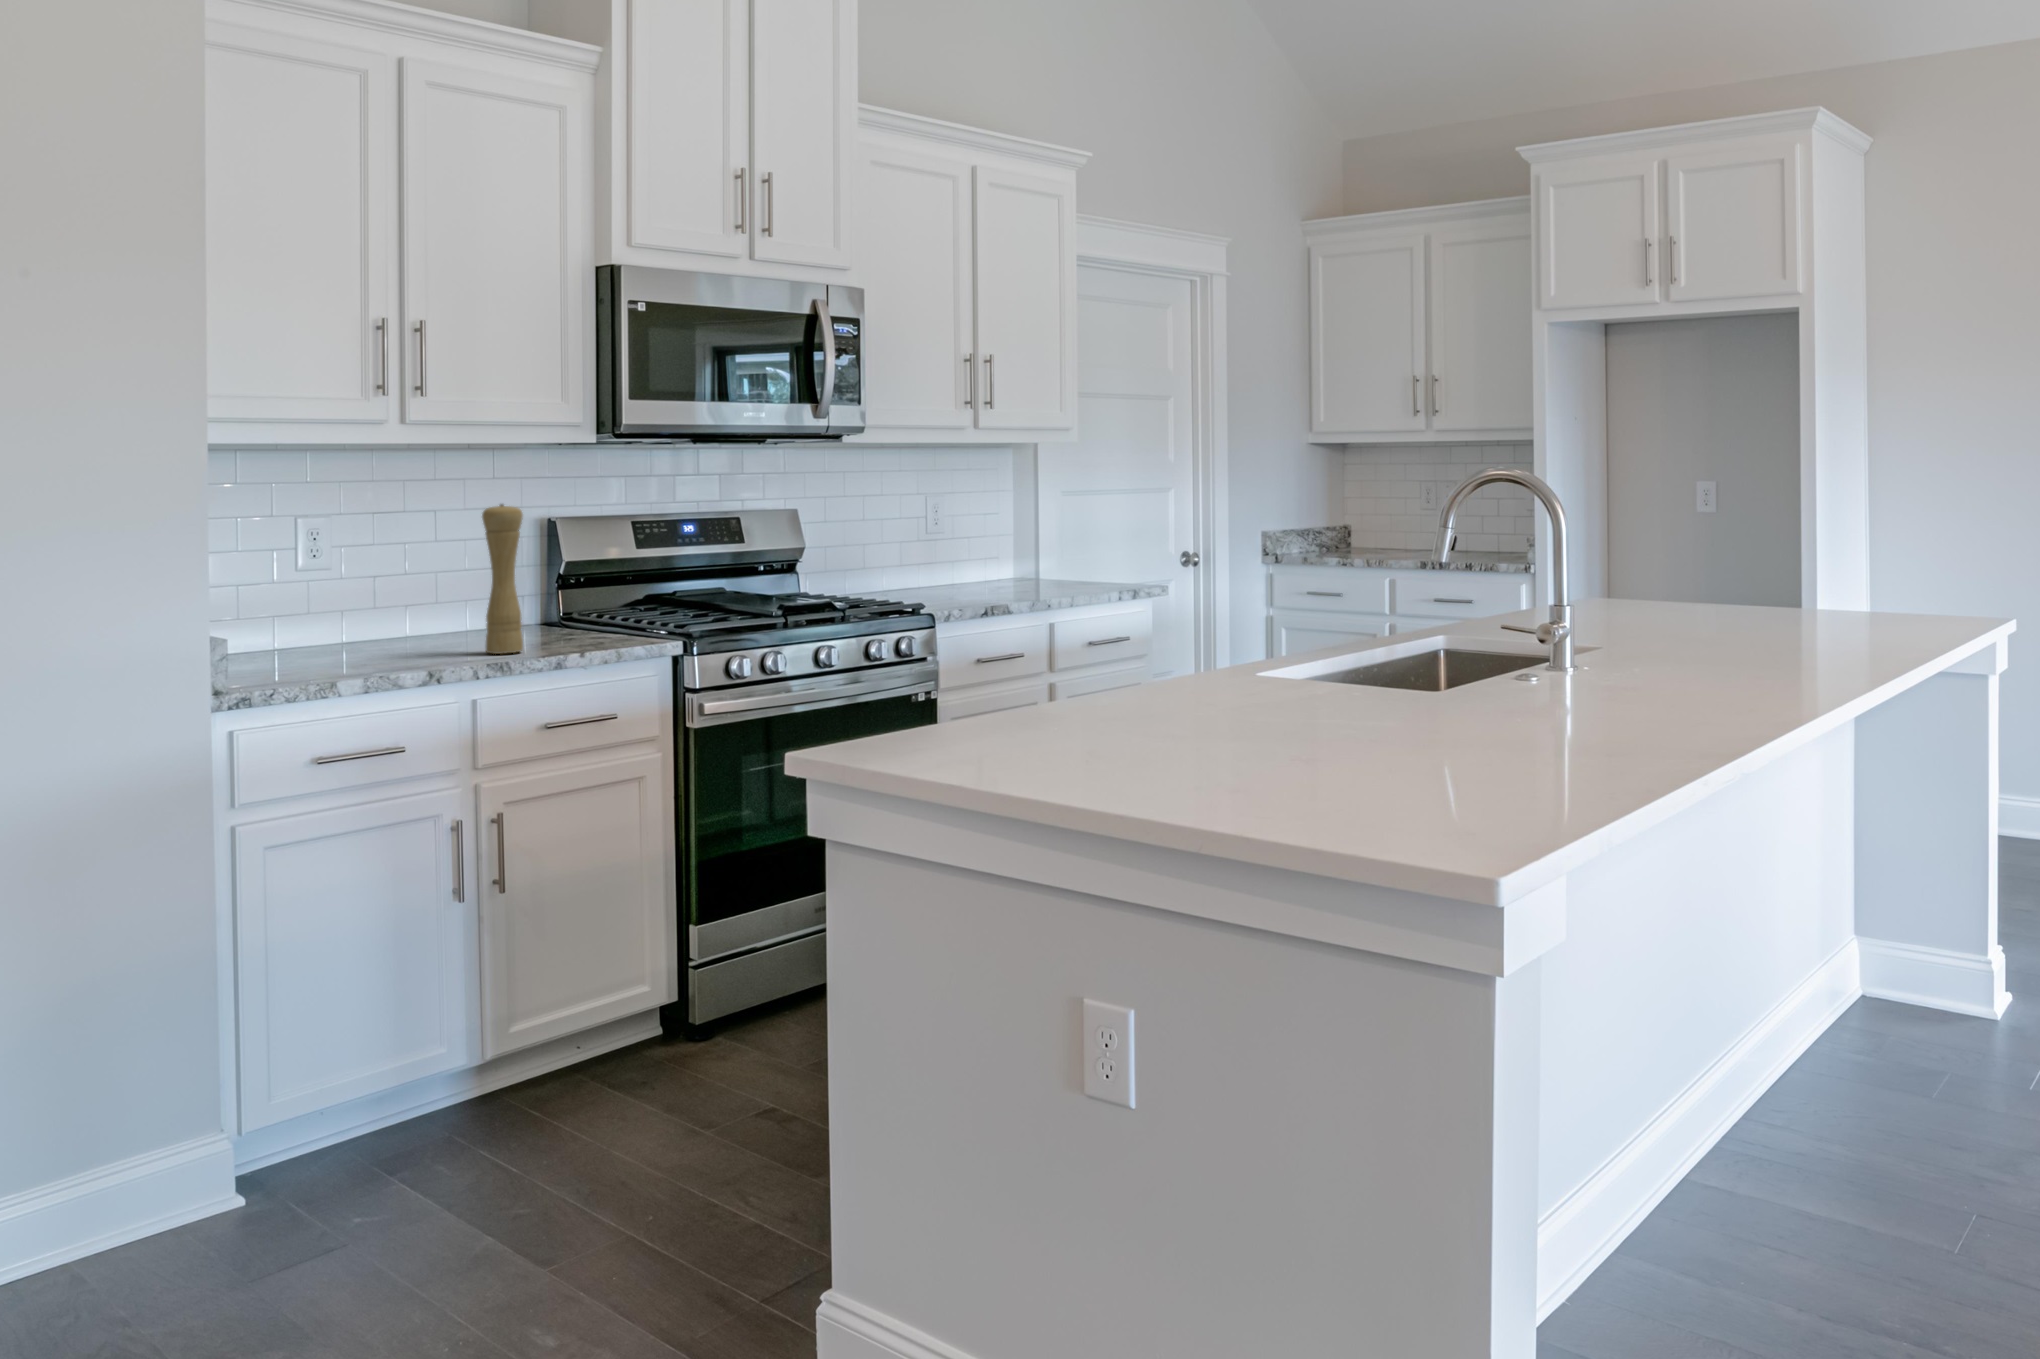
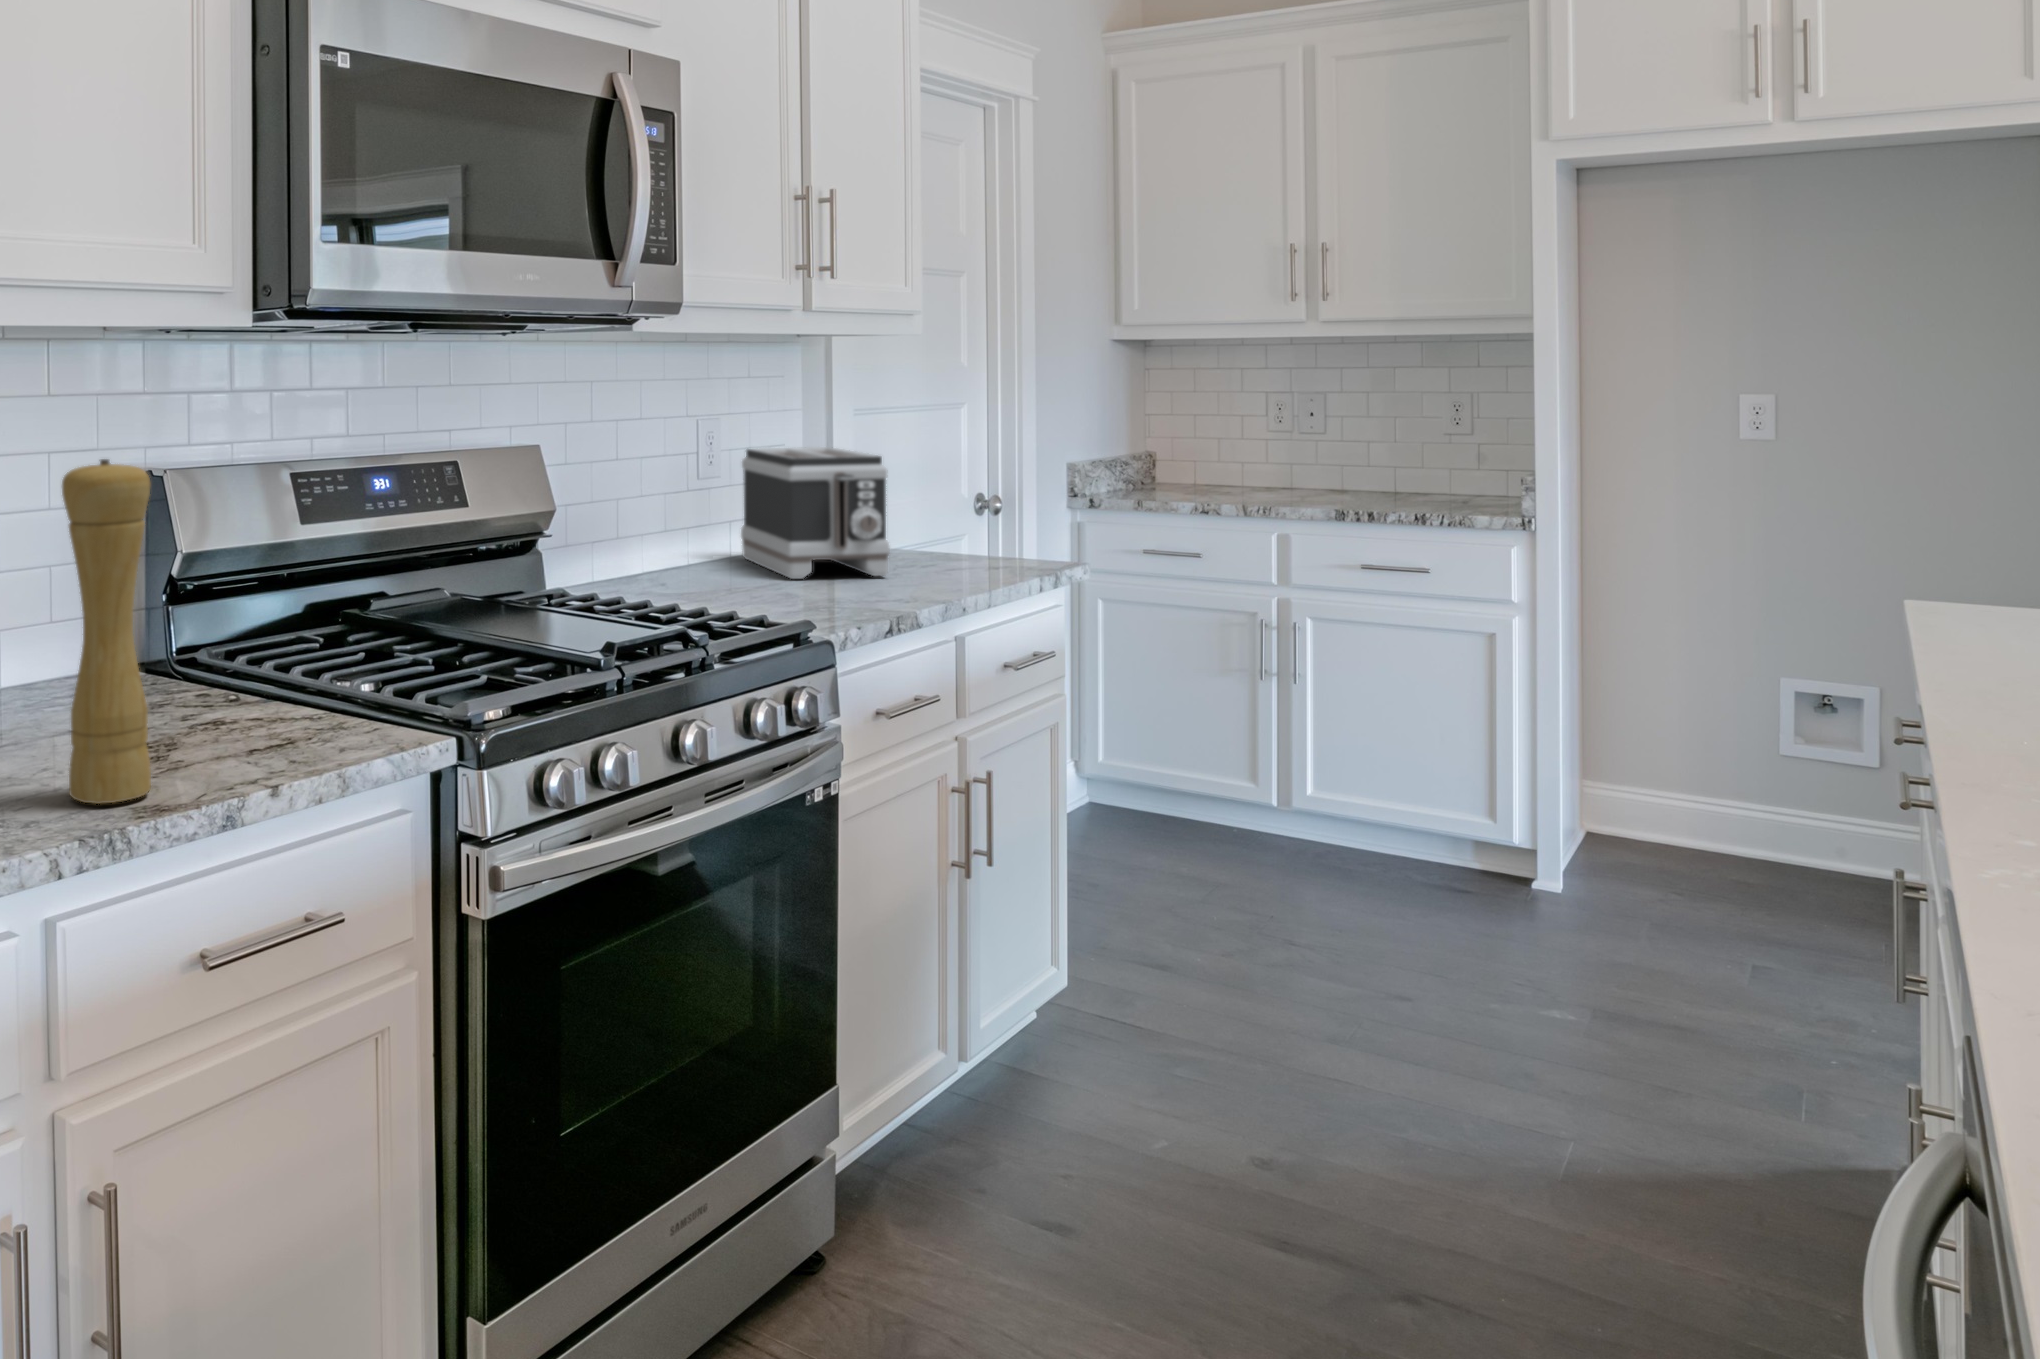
toaster: none [955,514,1026,592] -> present [741,447,890,579]

